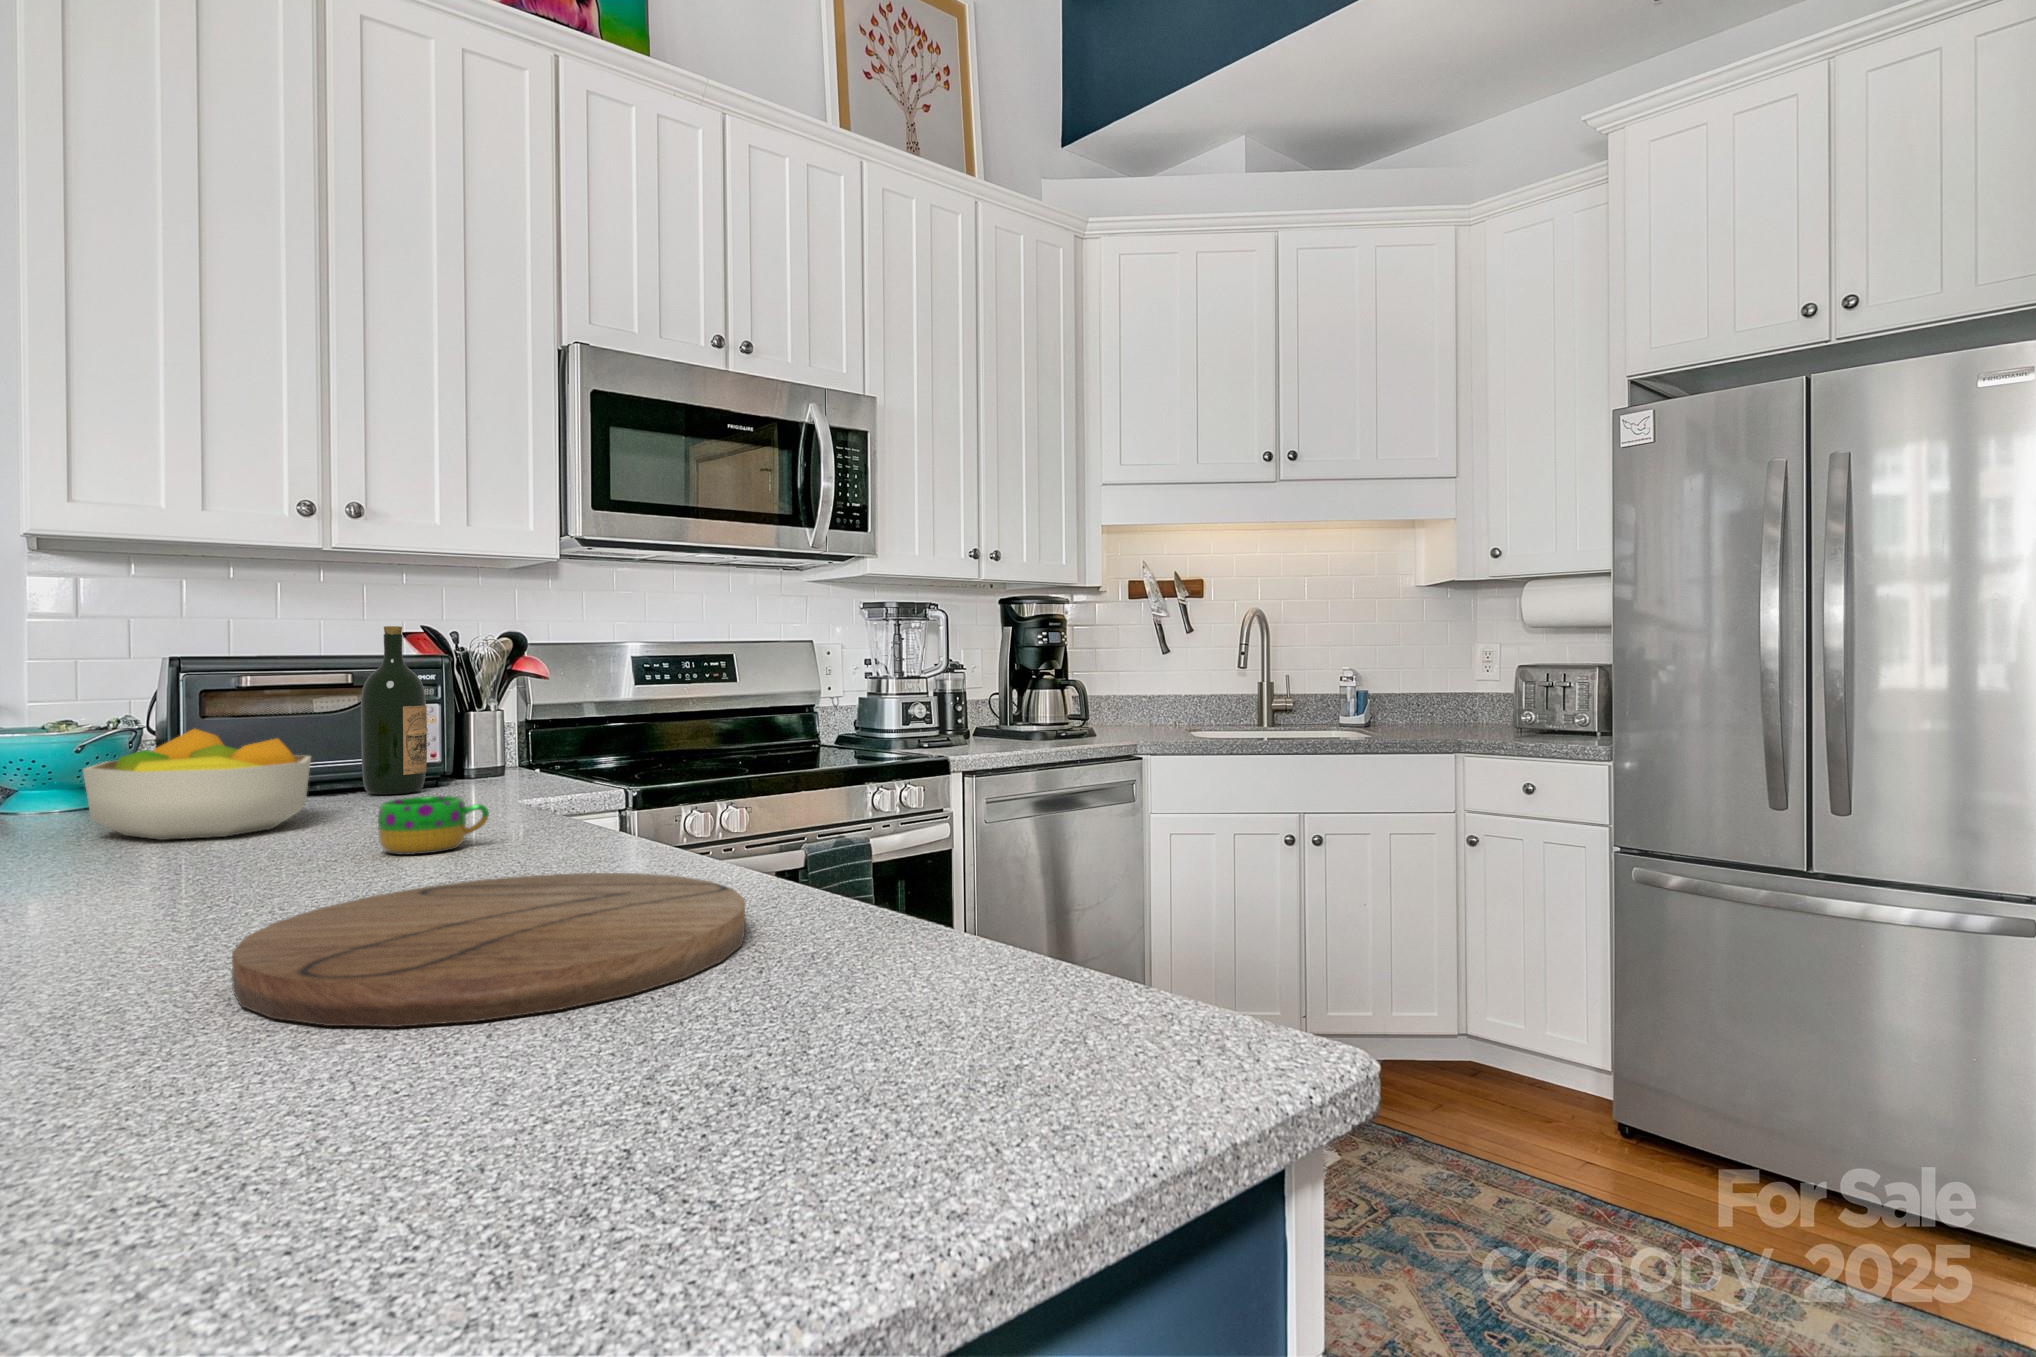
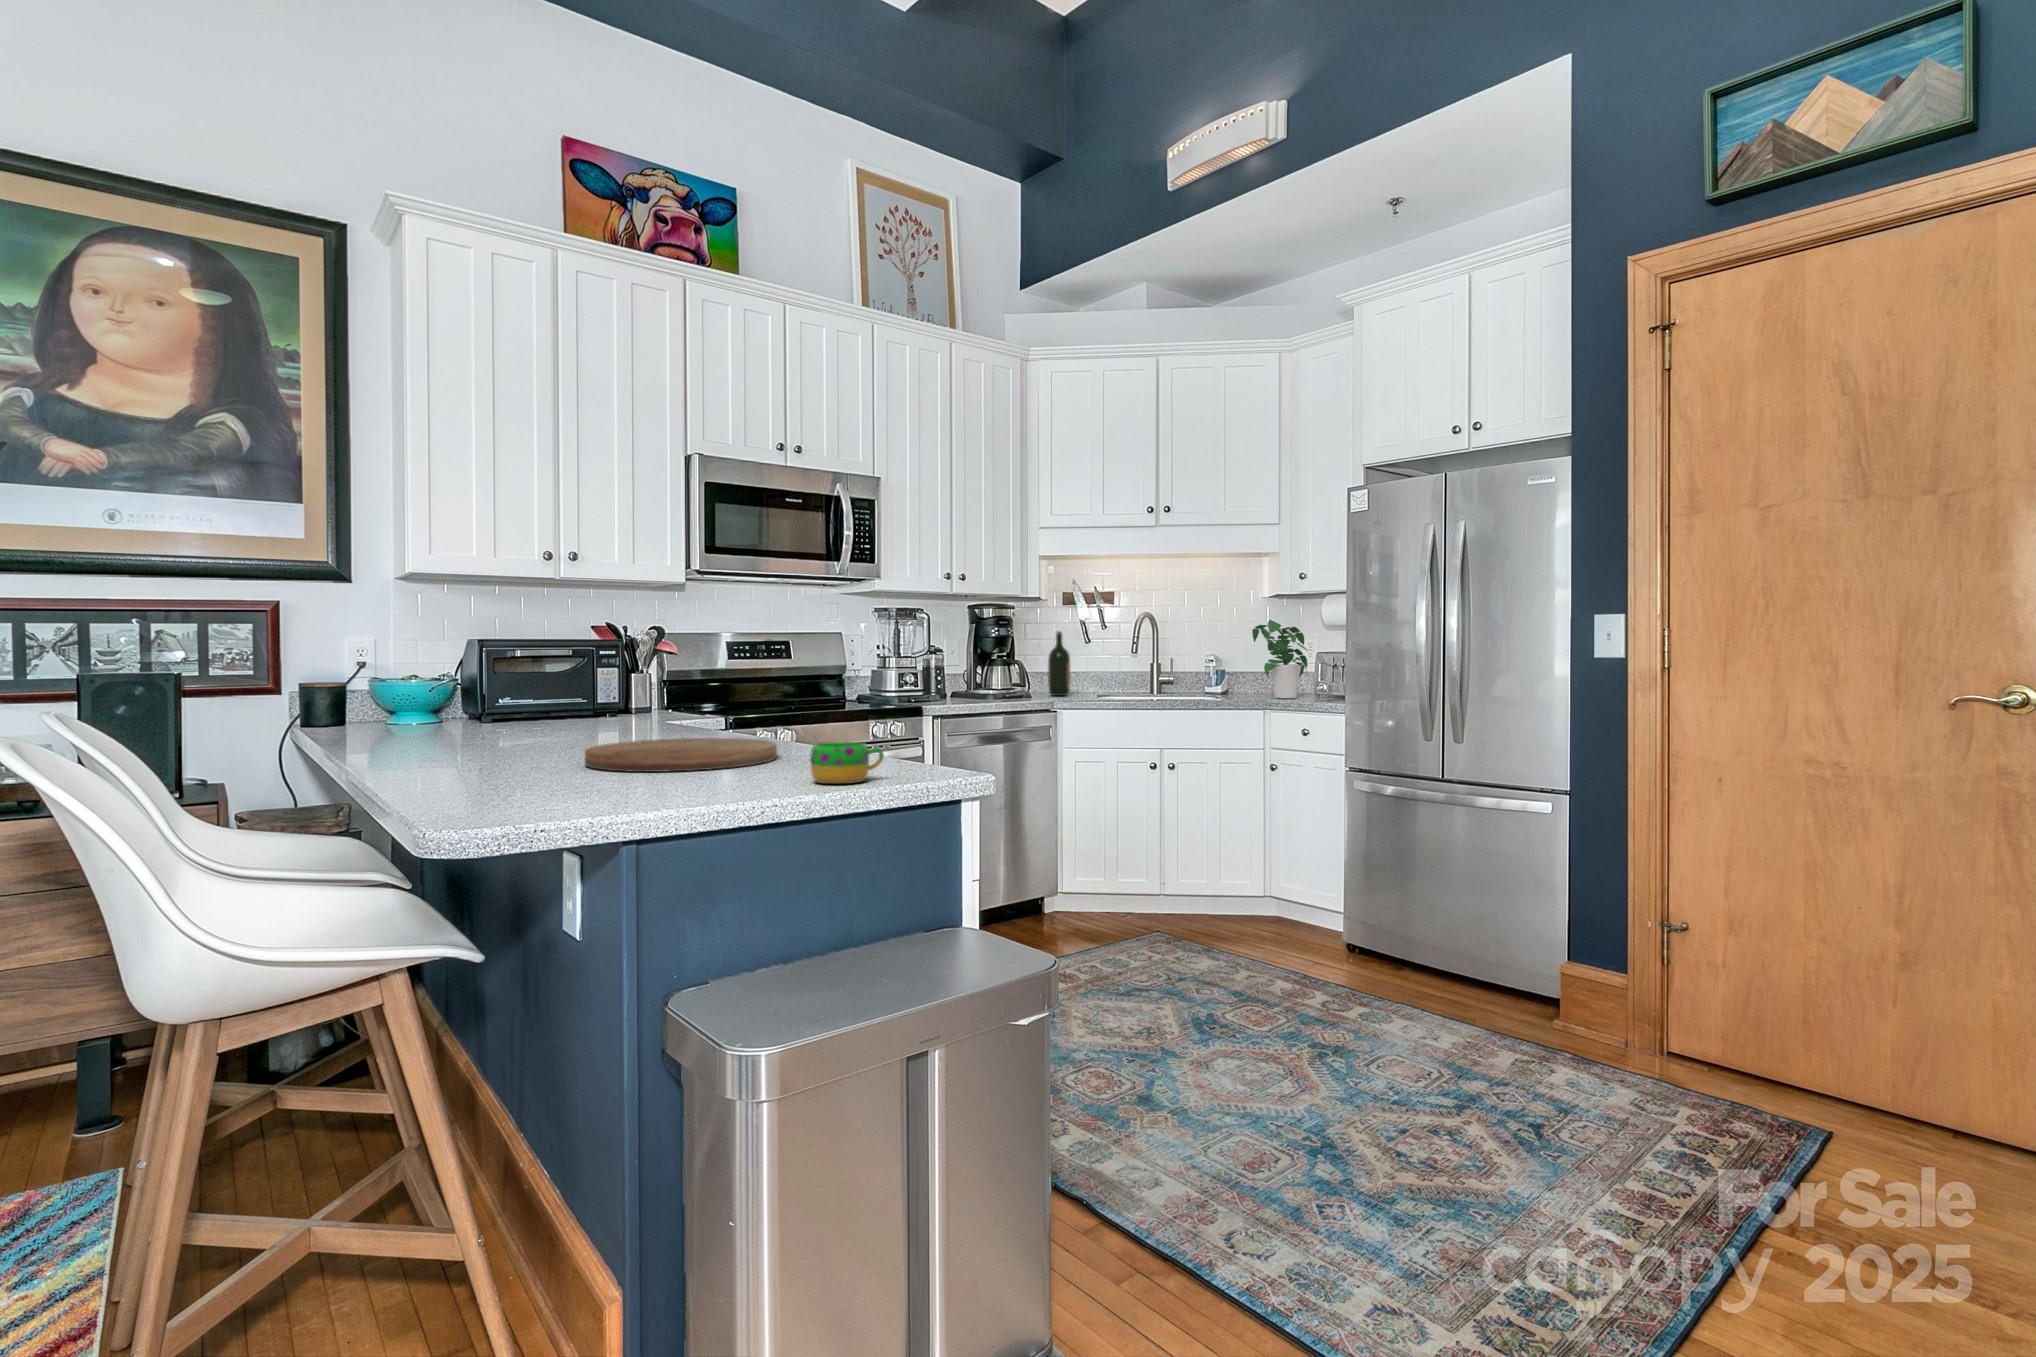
potted plant: none [1425,617,1517,735] -> present [1252,620,1308,698]
wine bottle: present [361,626,427,794] -> present [1048,631,1070,696]
fruit bowl: present [83,729,311,840] -> none [455,679,562,733]
mug: present [378,796,489,855] -> present [810,742,884,784]

